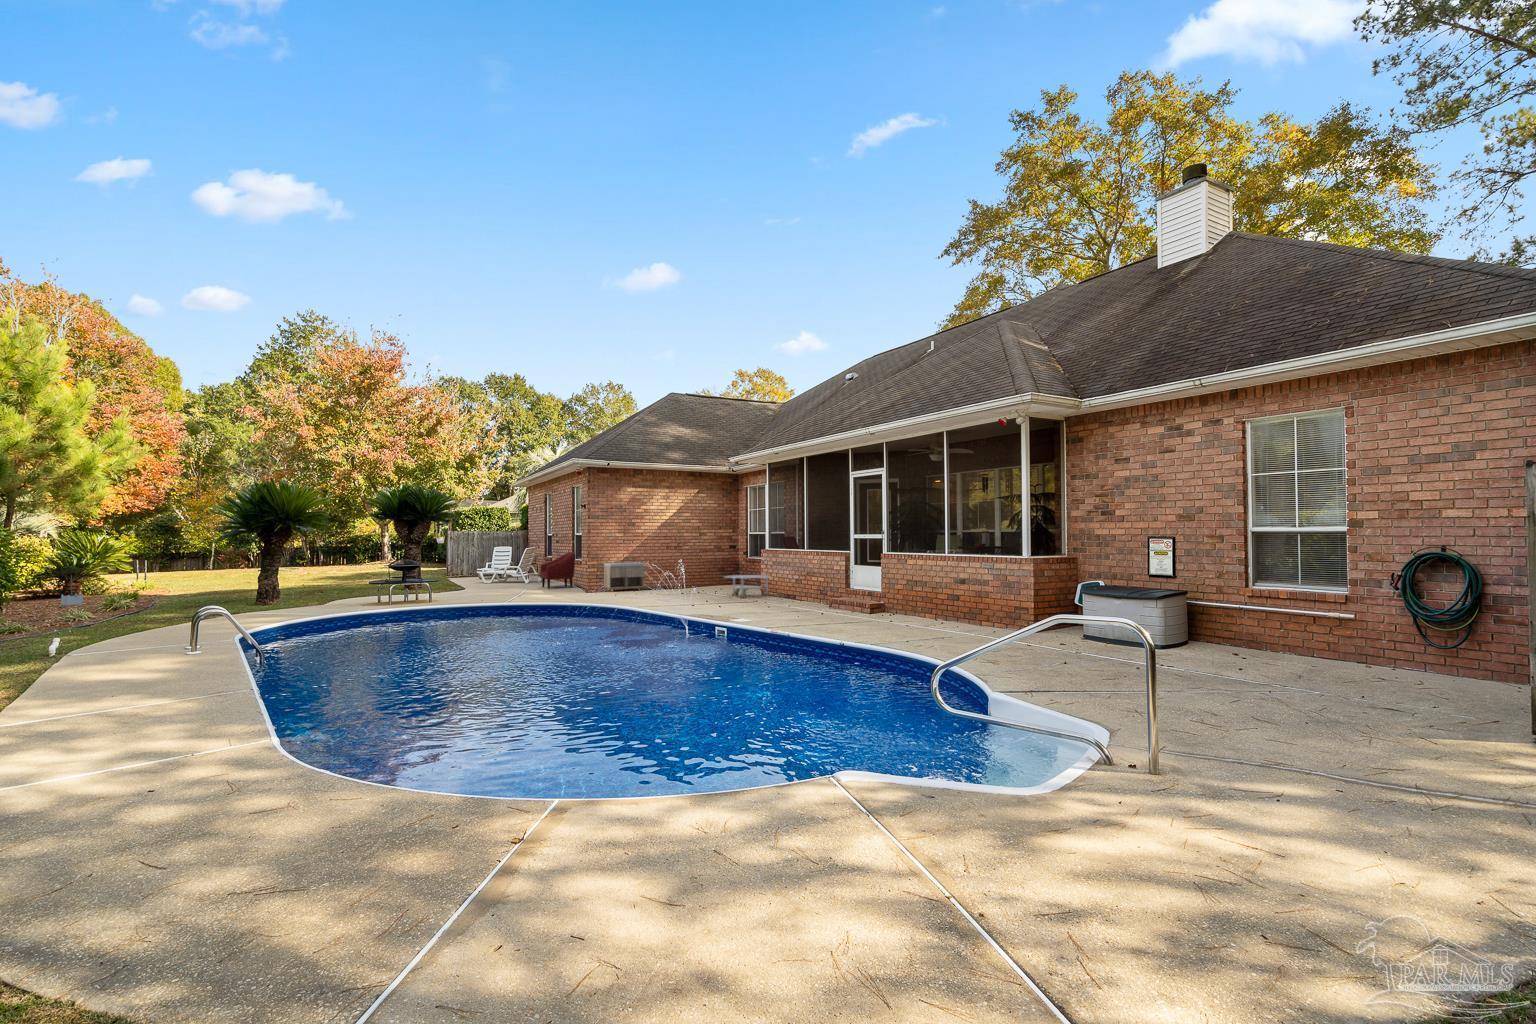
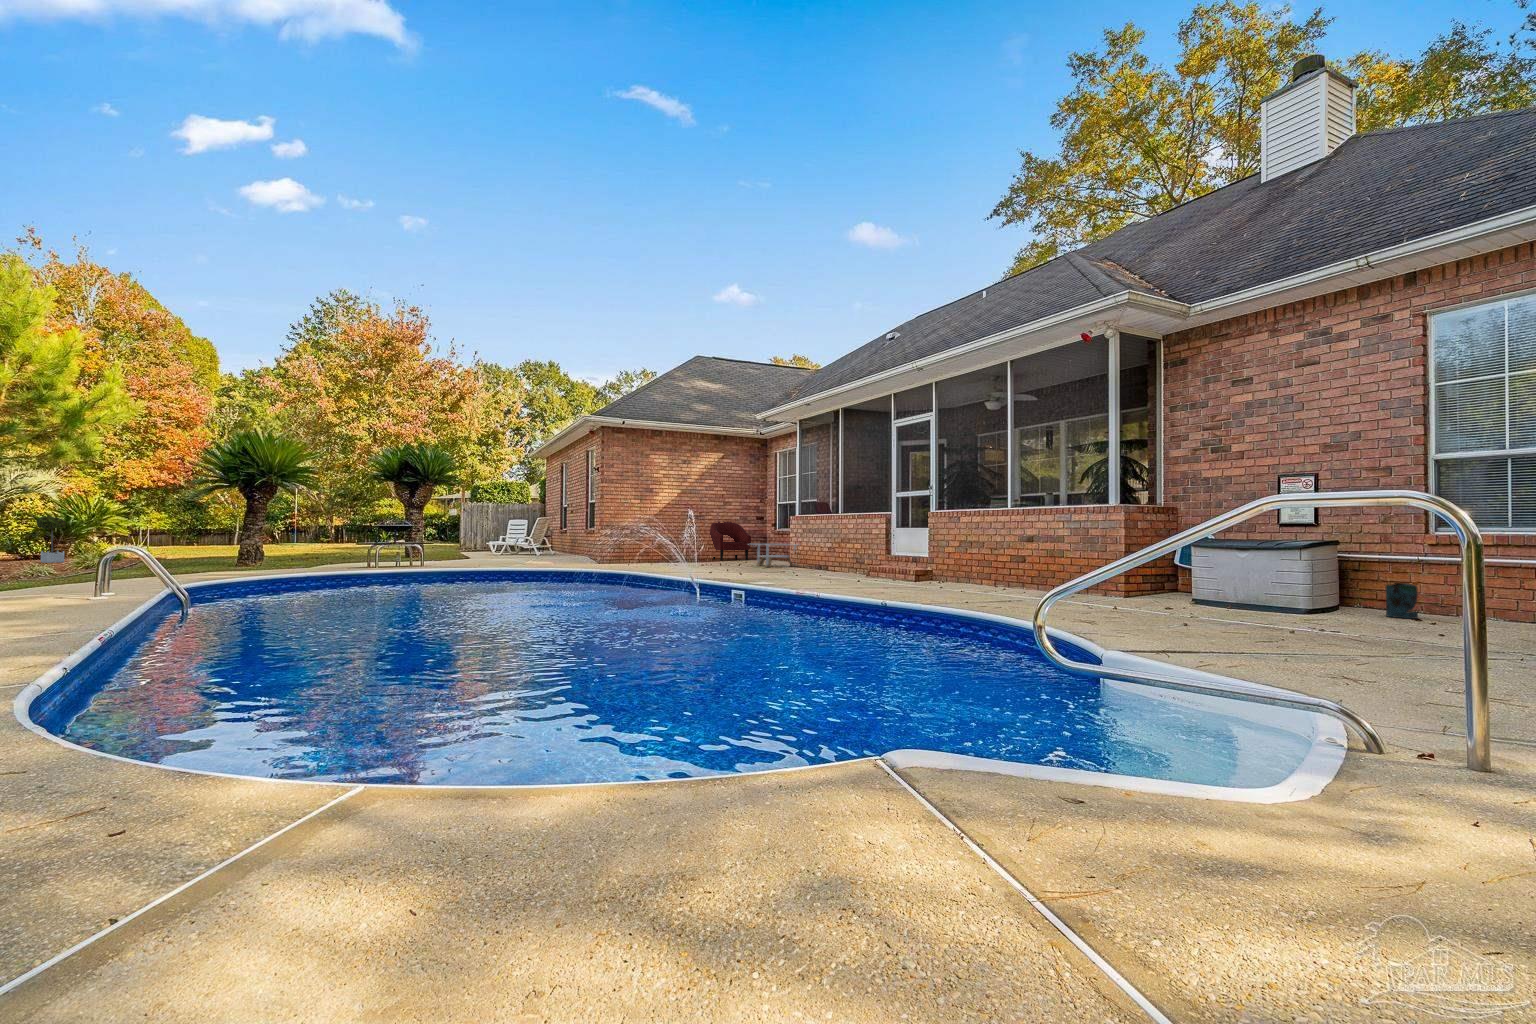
armchair: present [540,552,575,589] -> present [710,522,751,560]
storage bench: present [604,562,644,591] -> none [619,531,662,561]
watering can: none [1214,622,1241,653] -> present [1386,583,1418,619]

